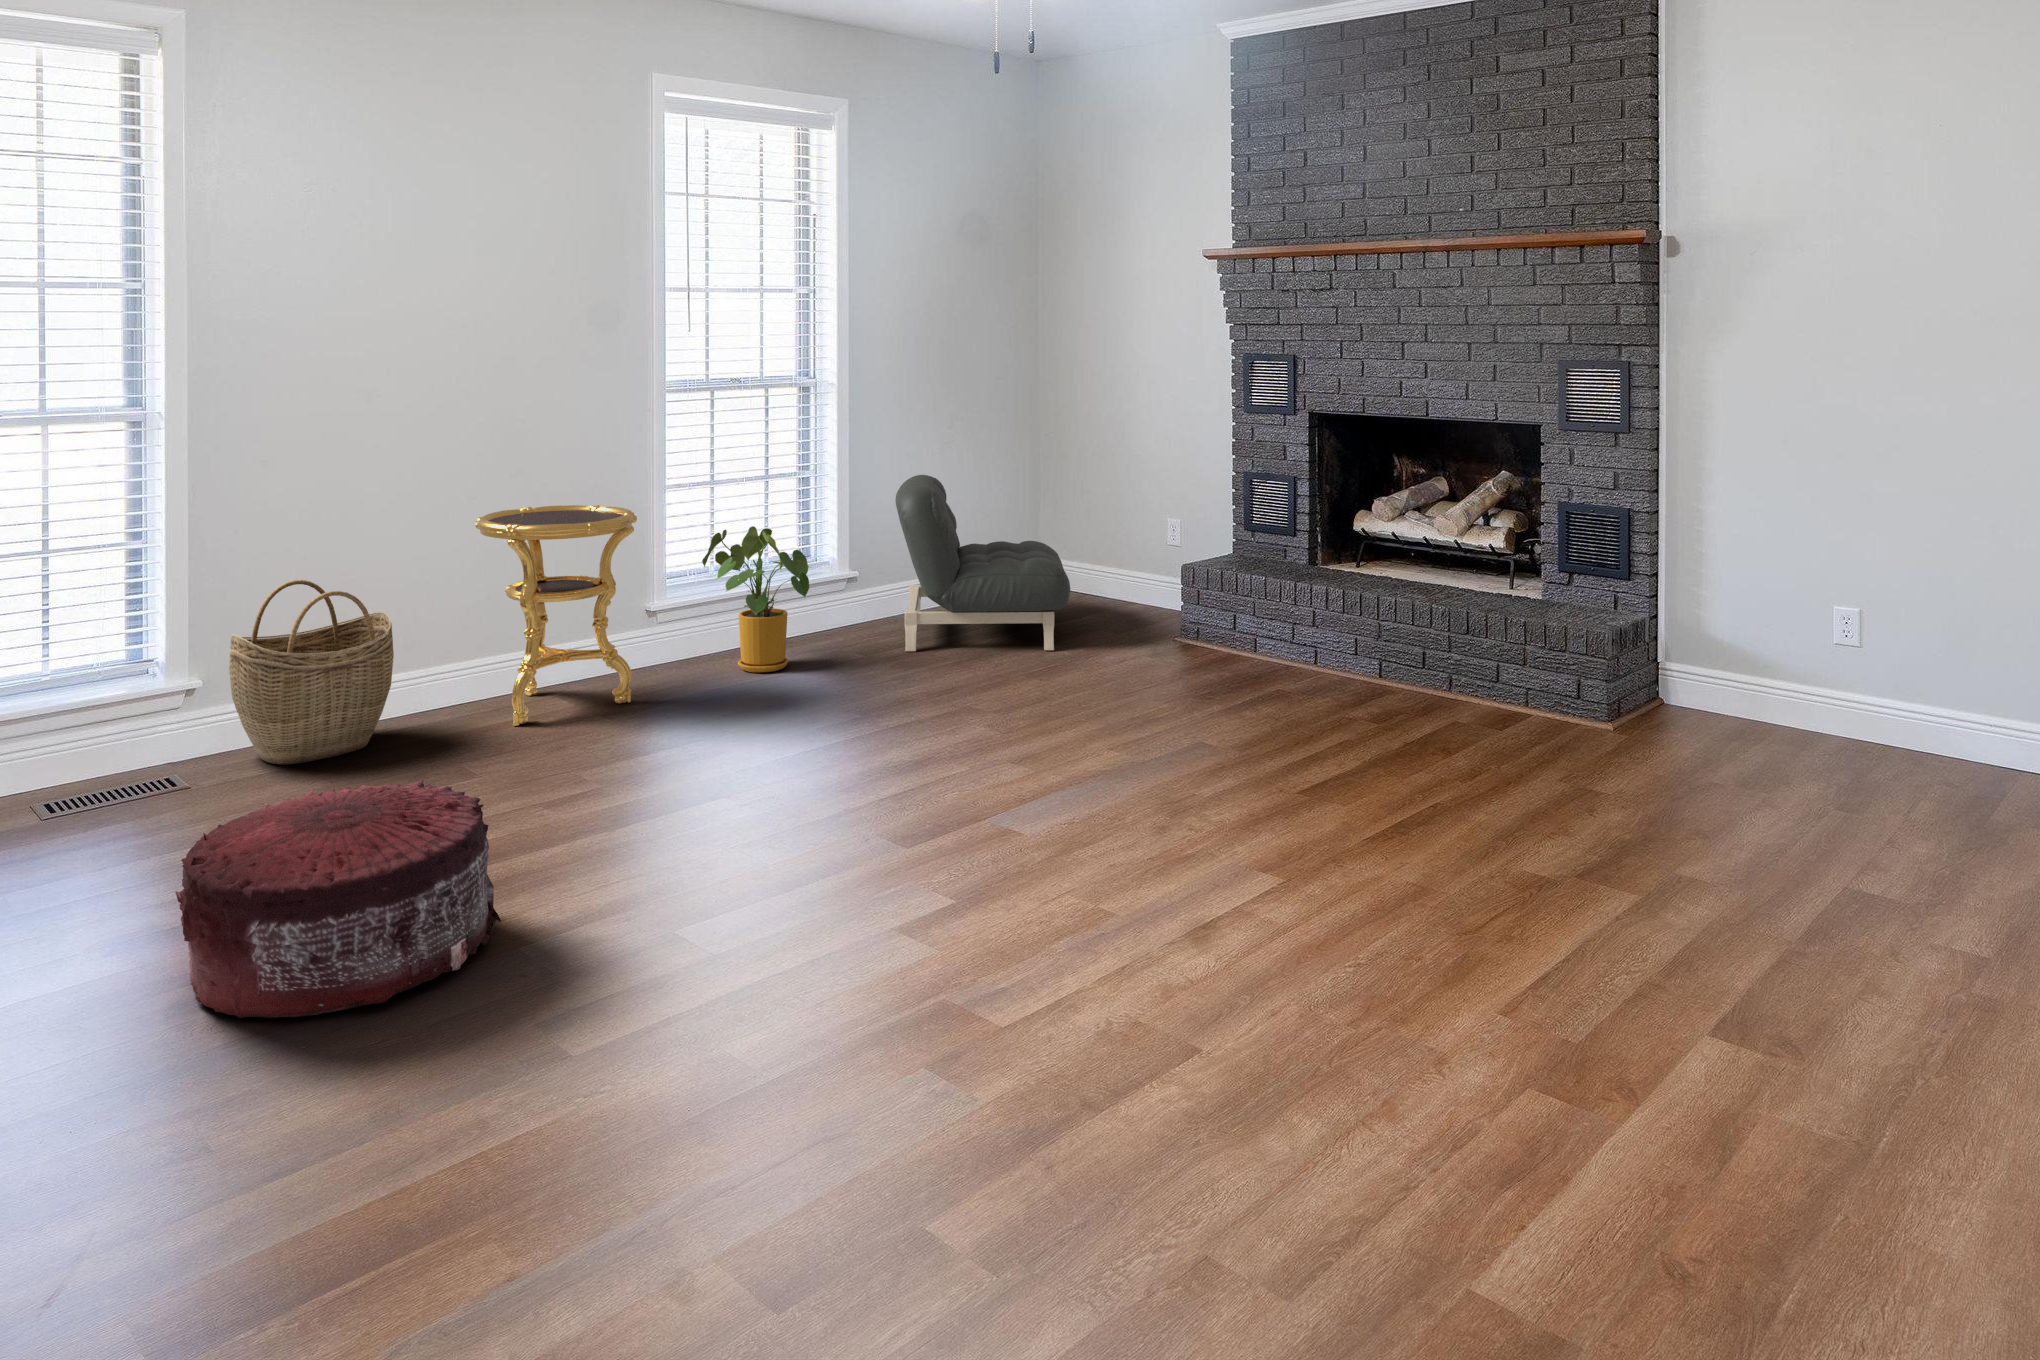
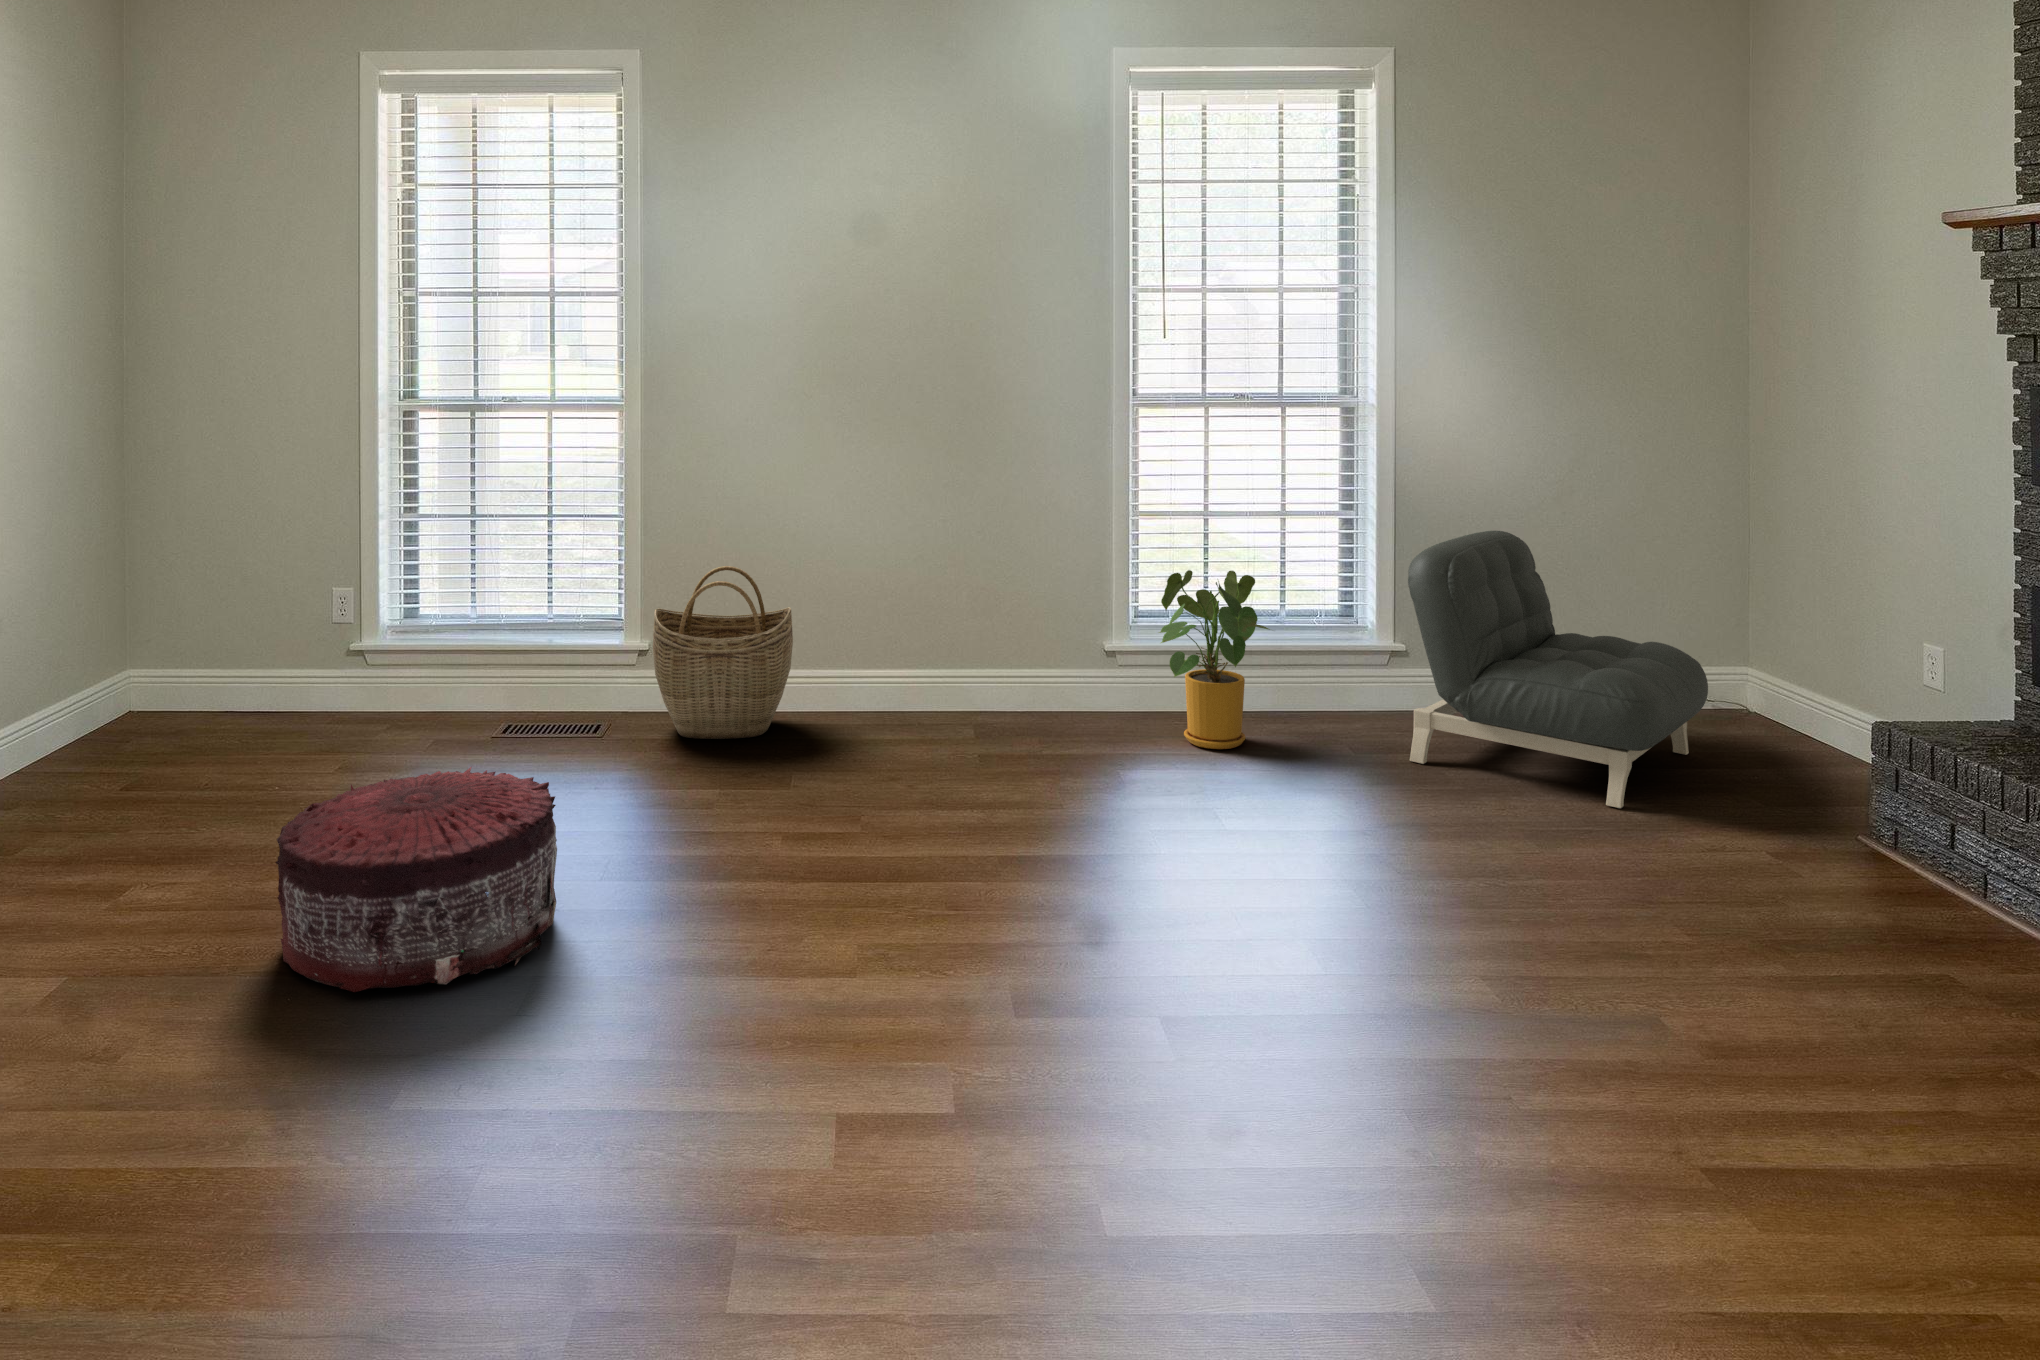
side table: present [475,505,637,726] -> none [878,520,1040,749]

